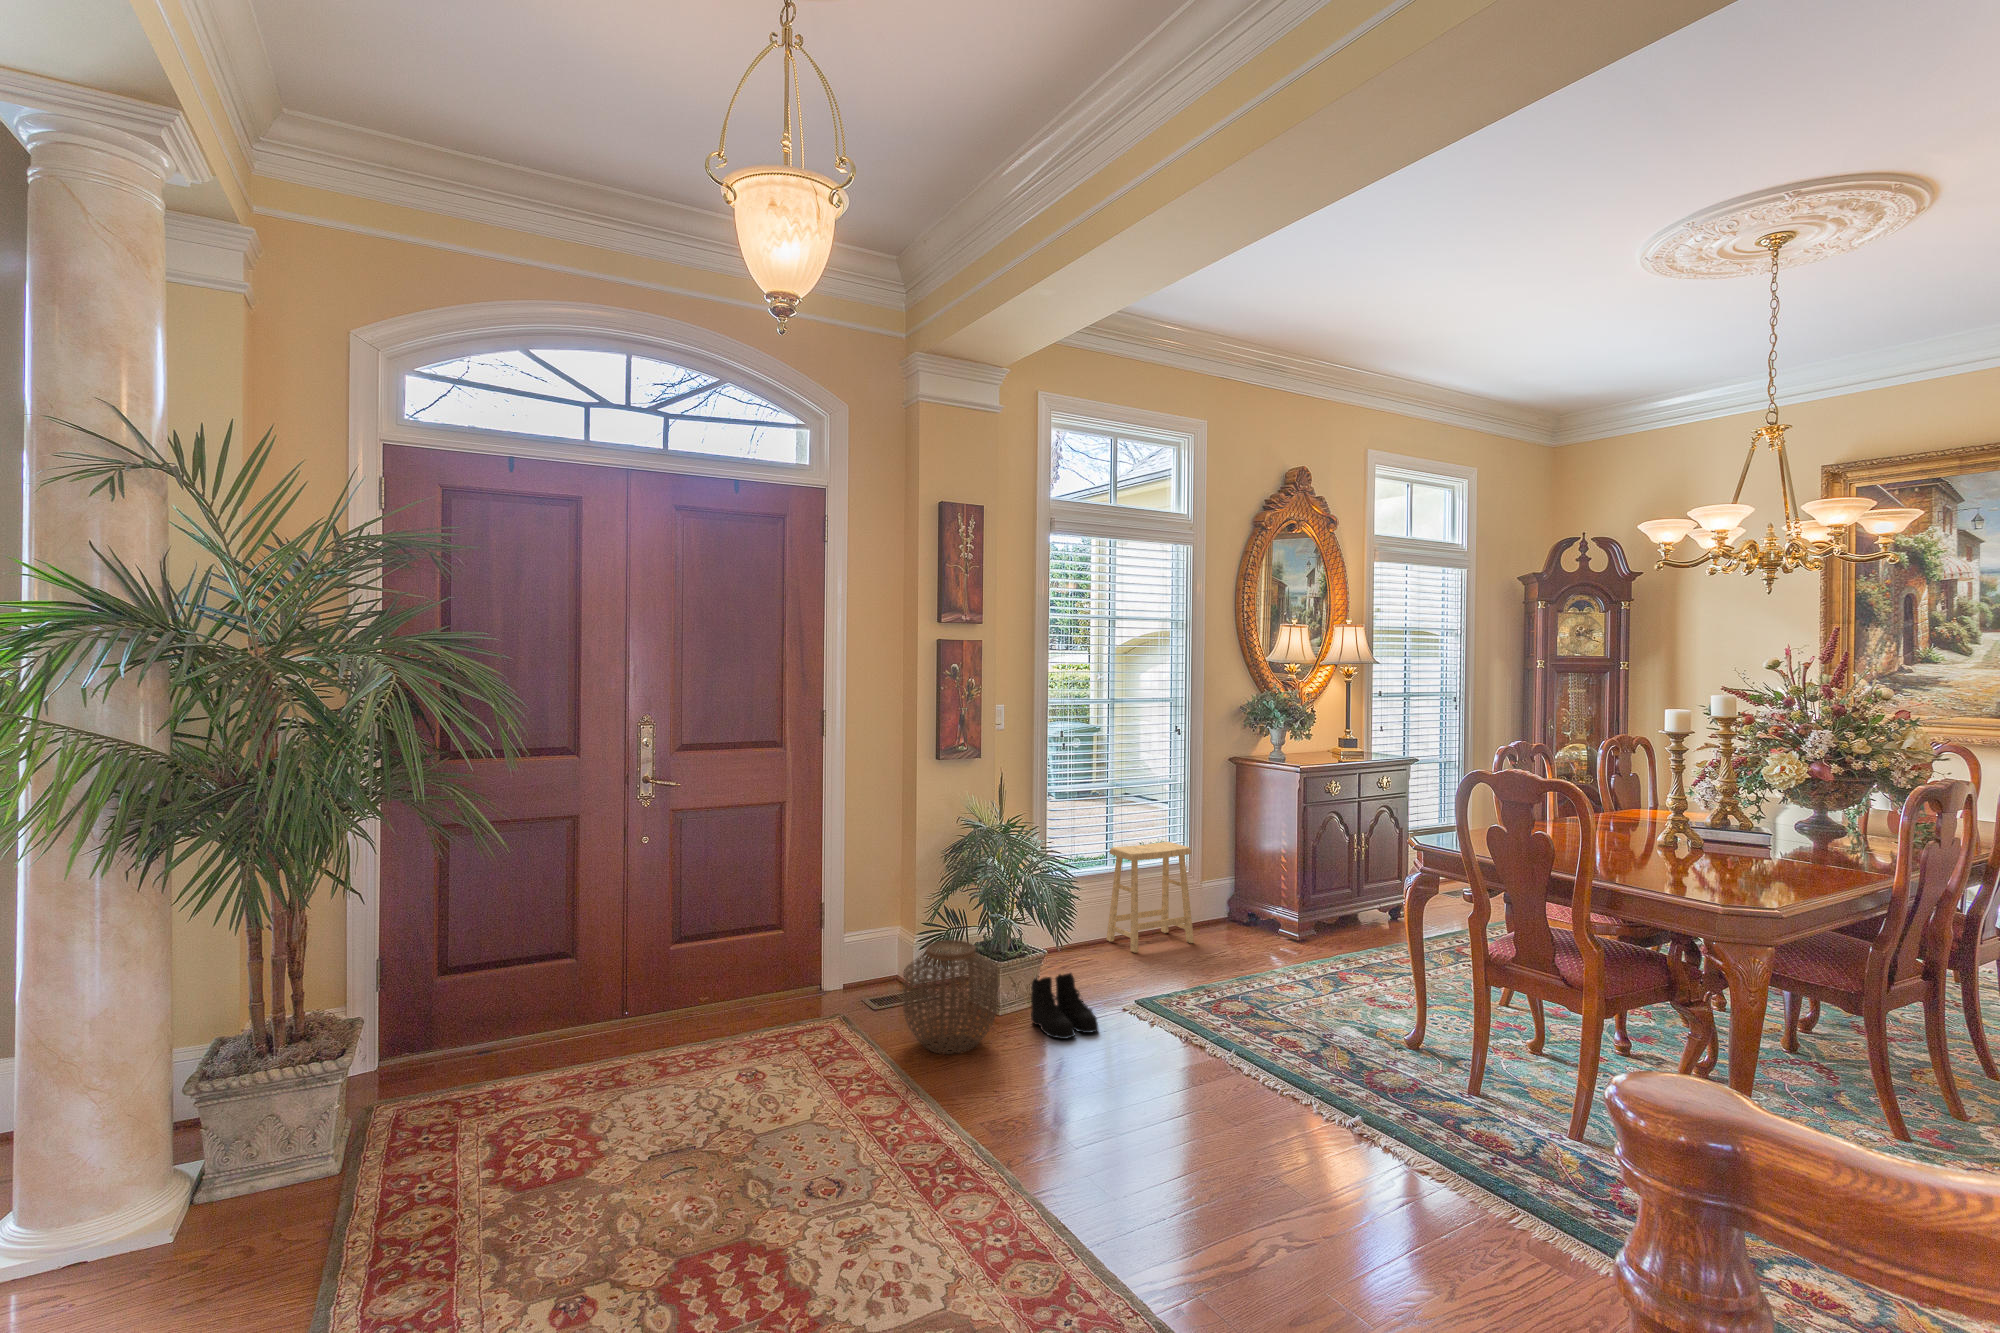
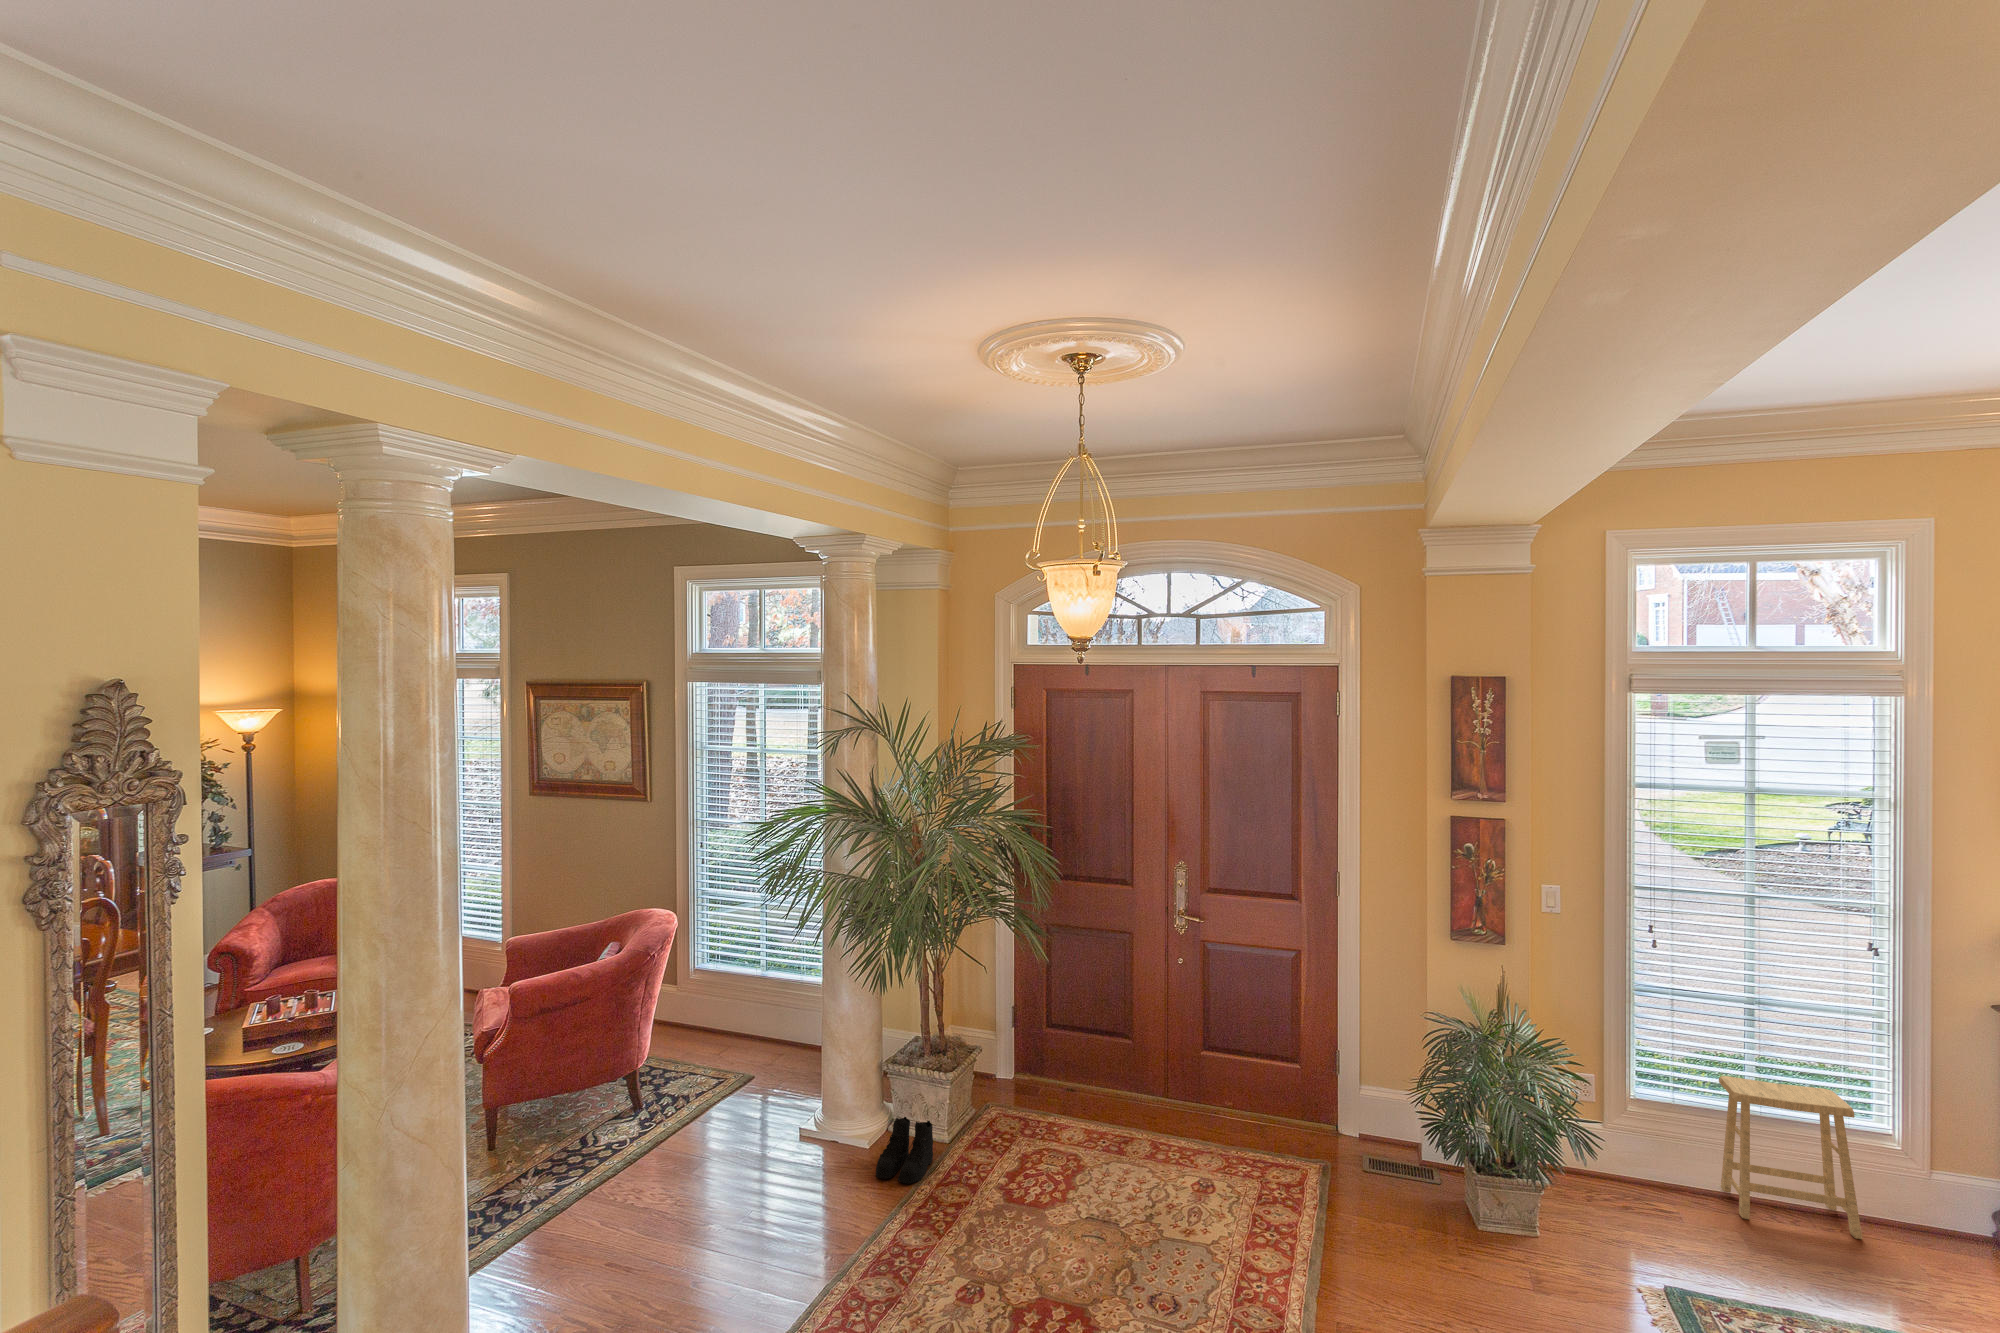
woven basket: present [903,940,998,1054] -> none [1344,1125,1443,1246]
boots: present [1031,973,1098,1039] -> present [876,1117,933,1184]

